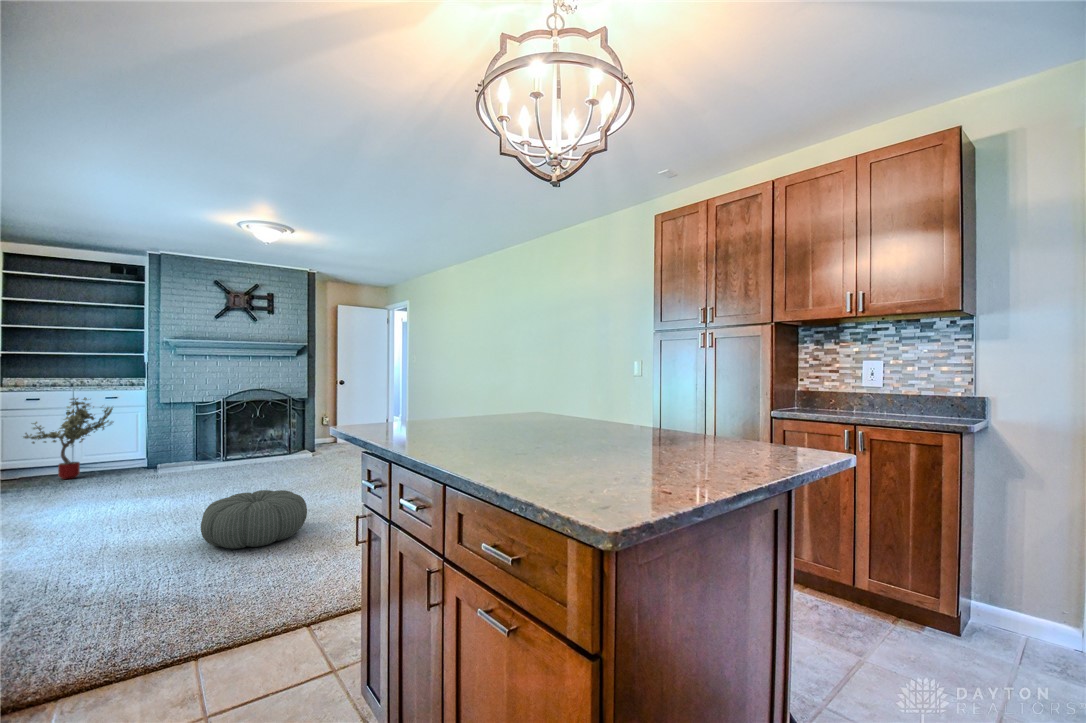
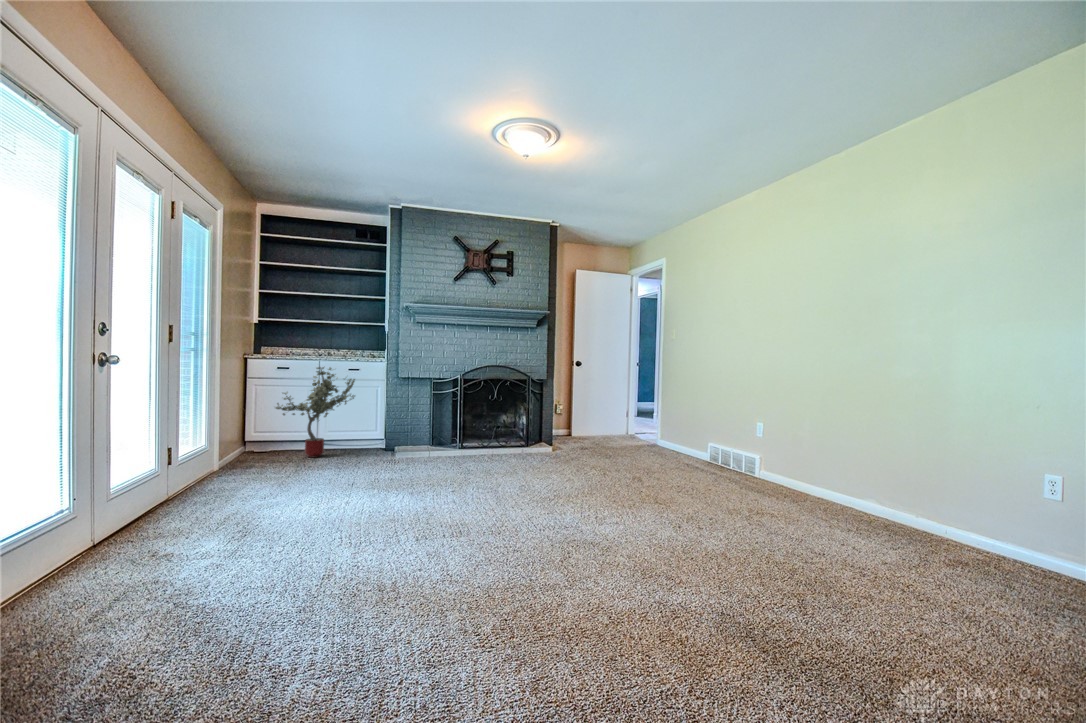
pouf: present [201,490,307,549] -> none [463,519,637,650]

